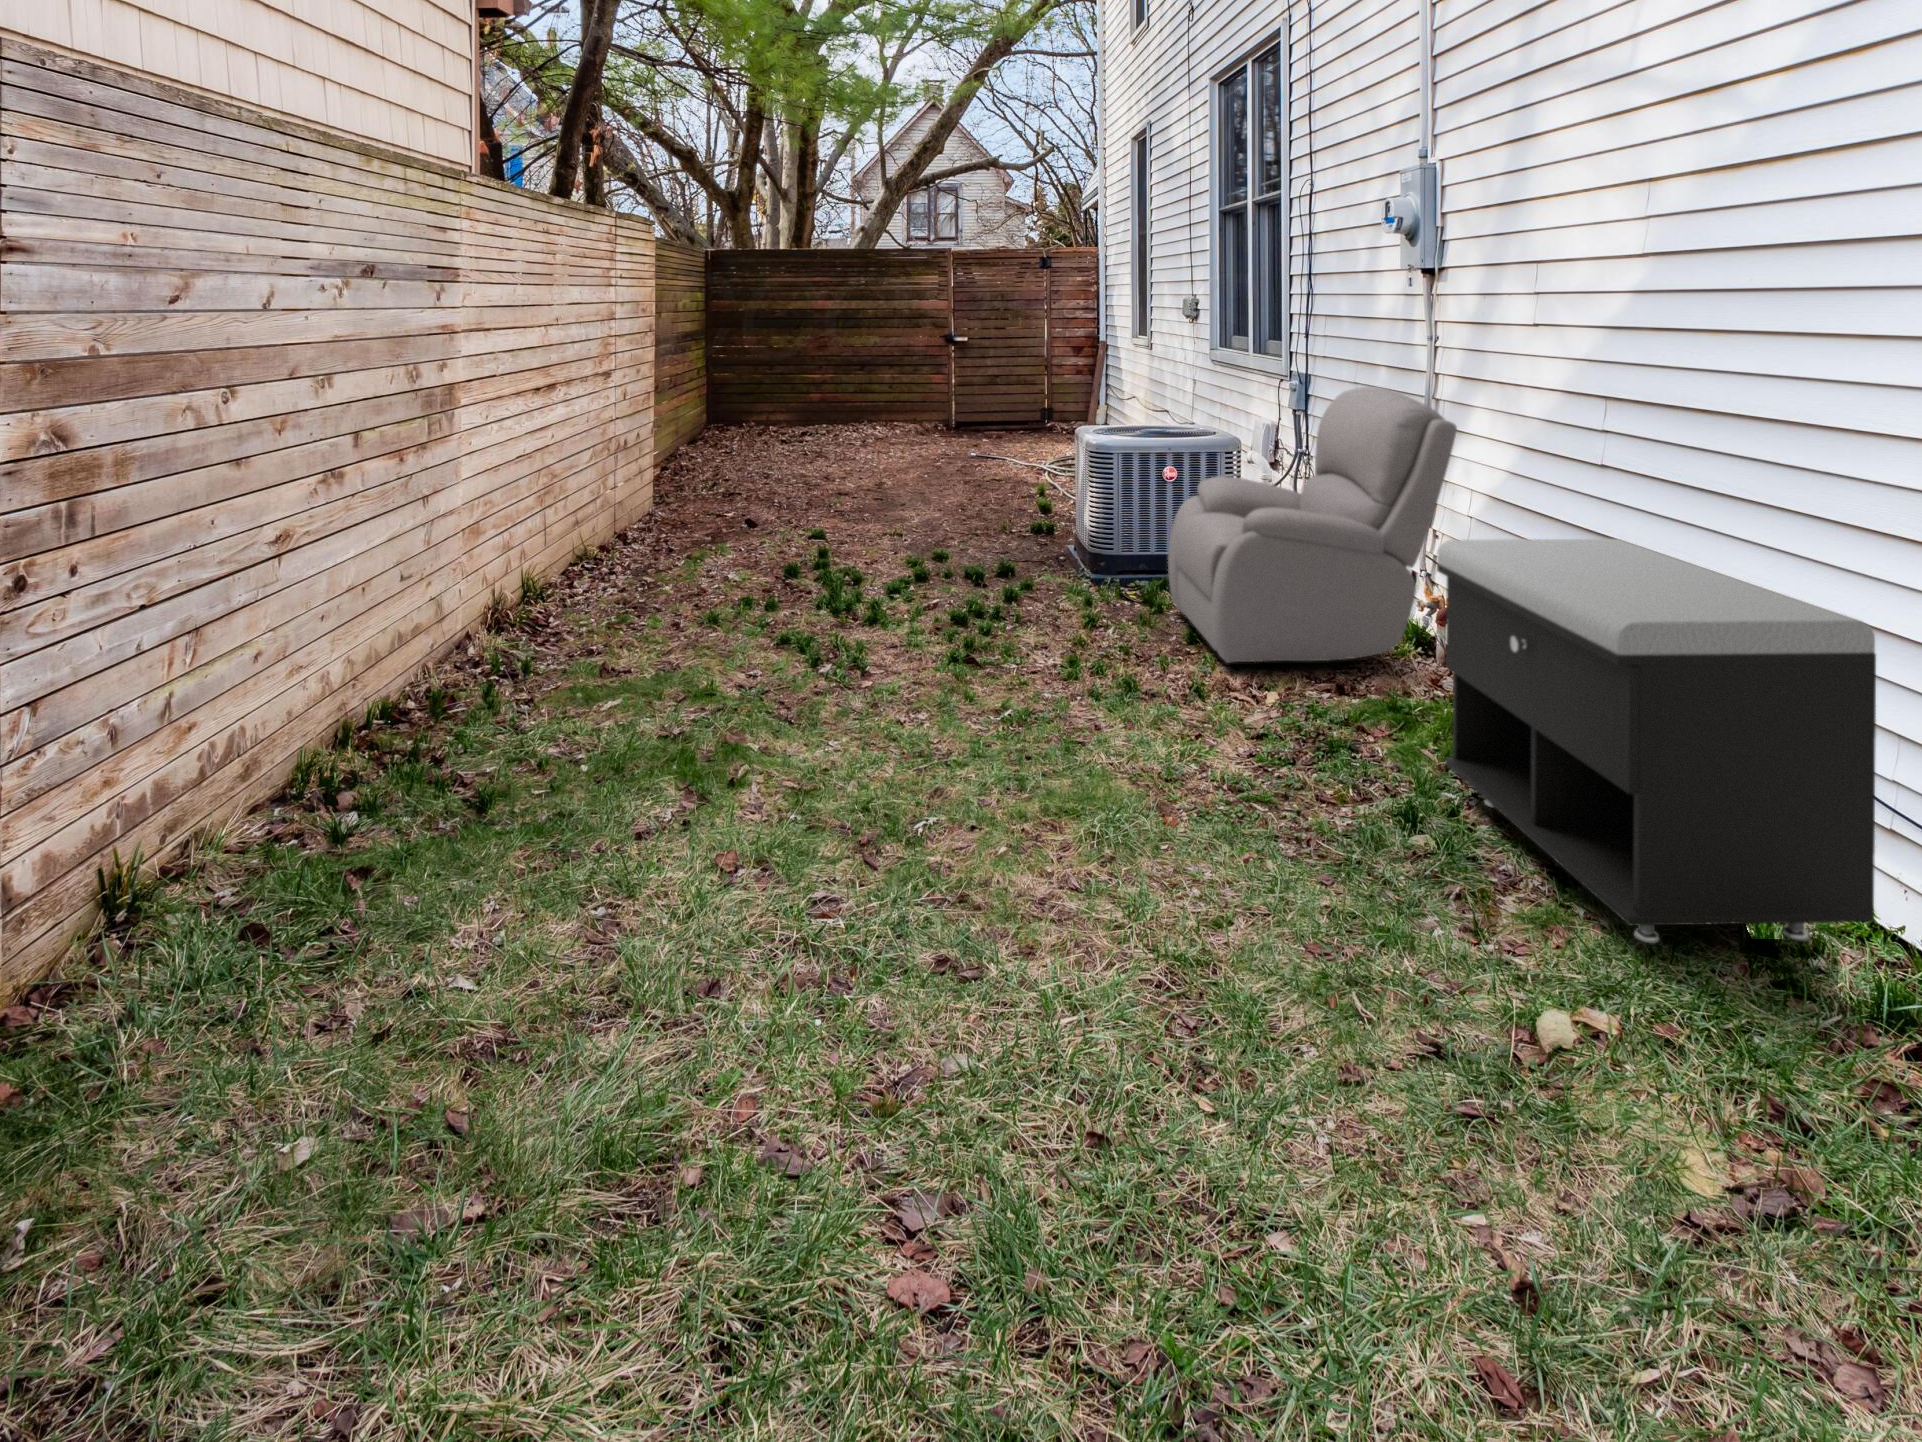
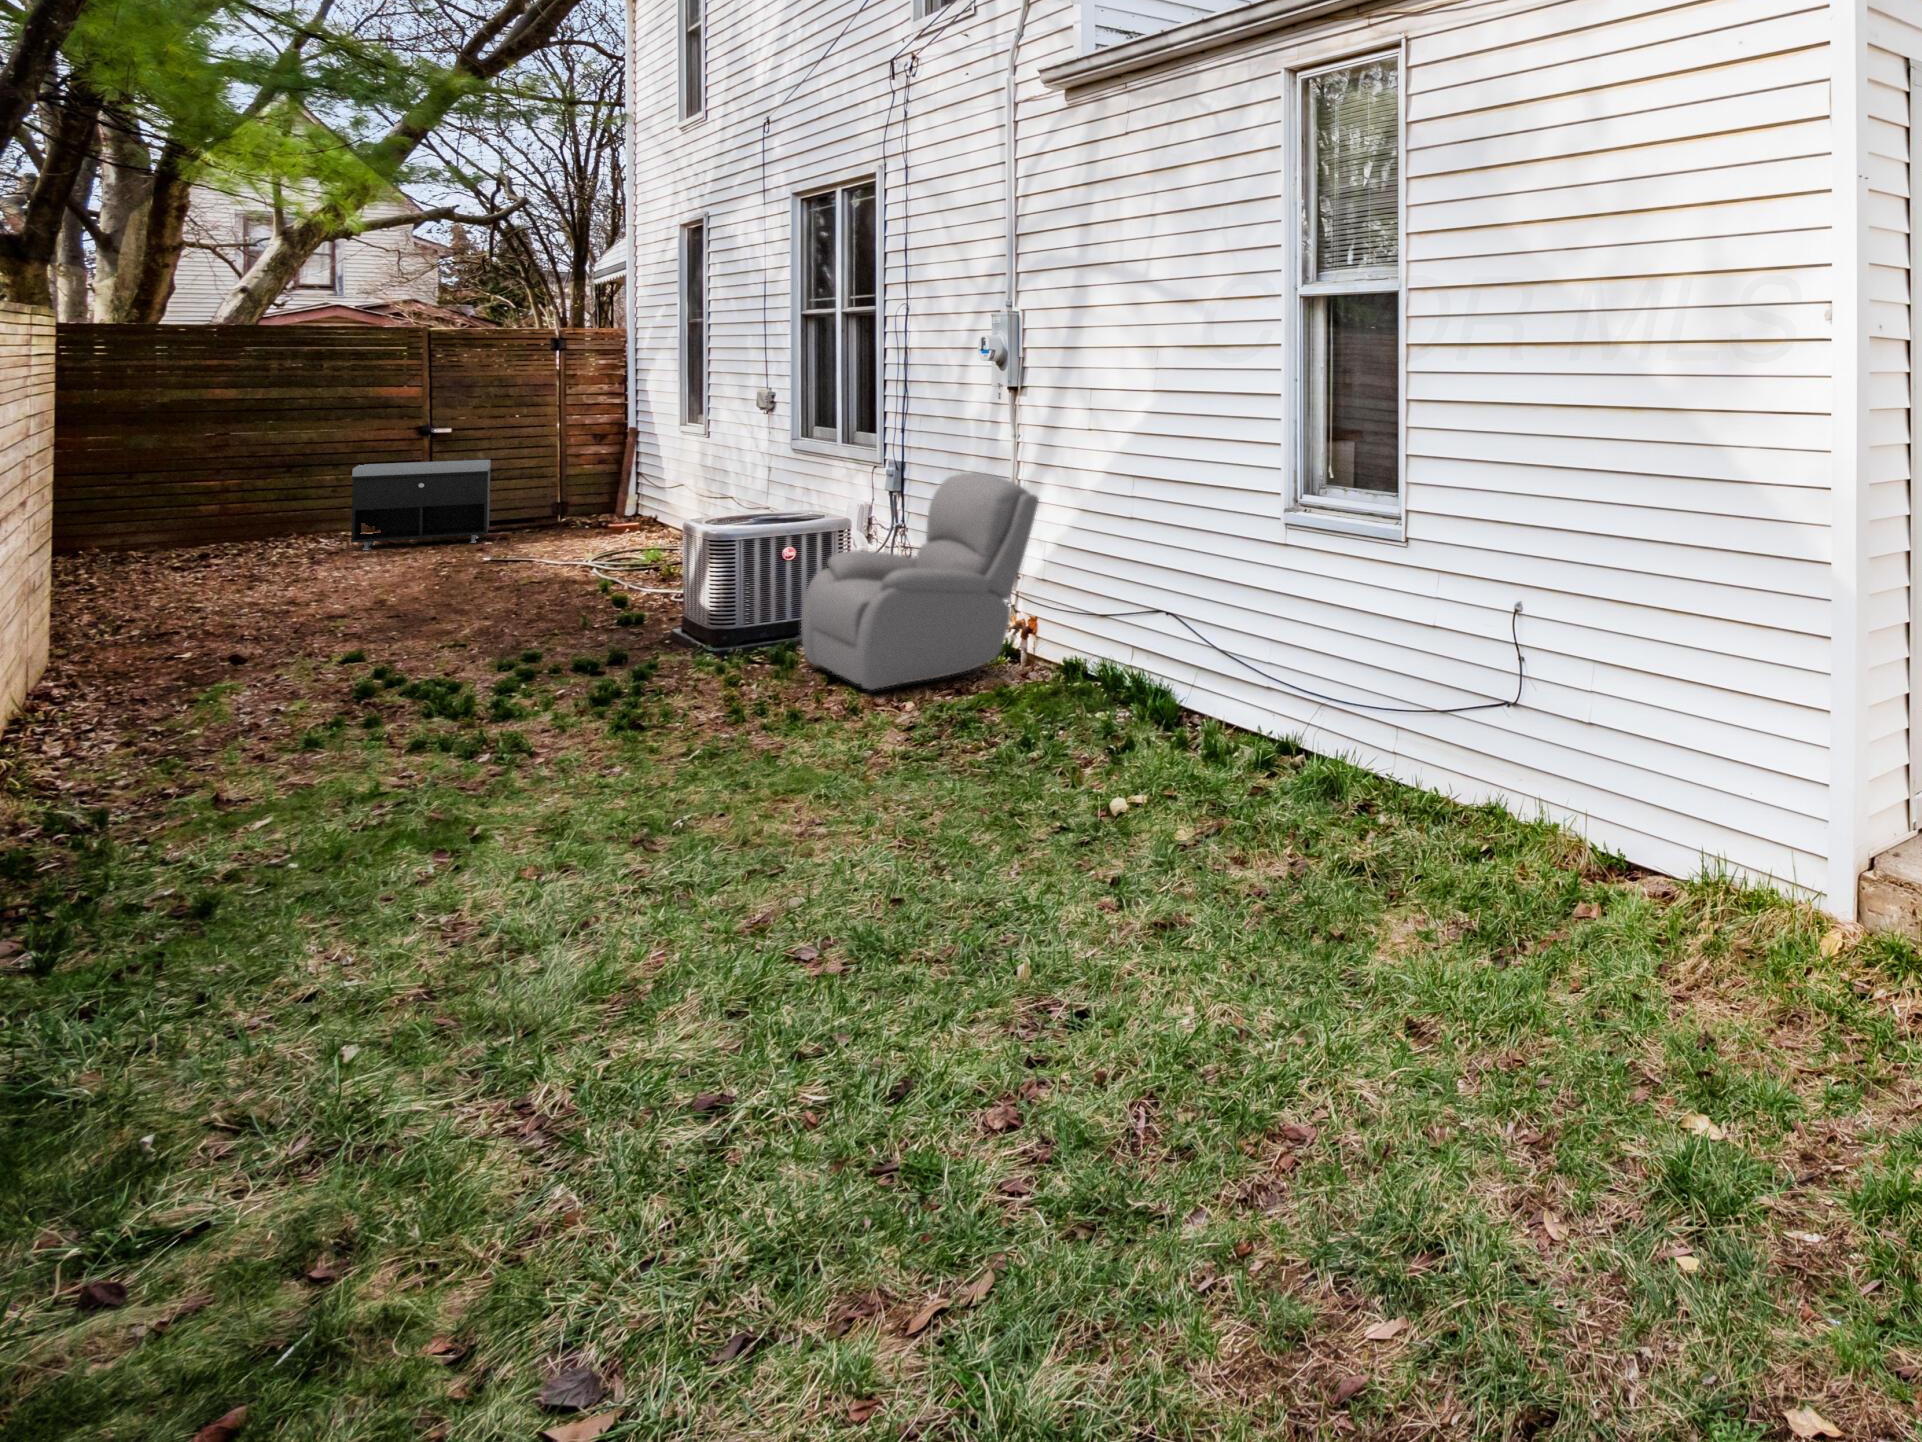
storage bench: present [1437,539,1876,944] -> present [351,460,491,550]

